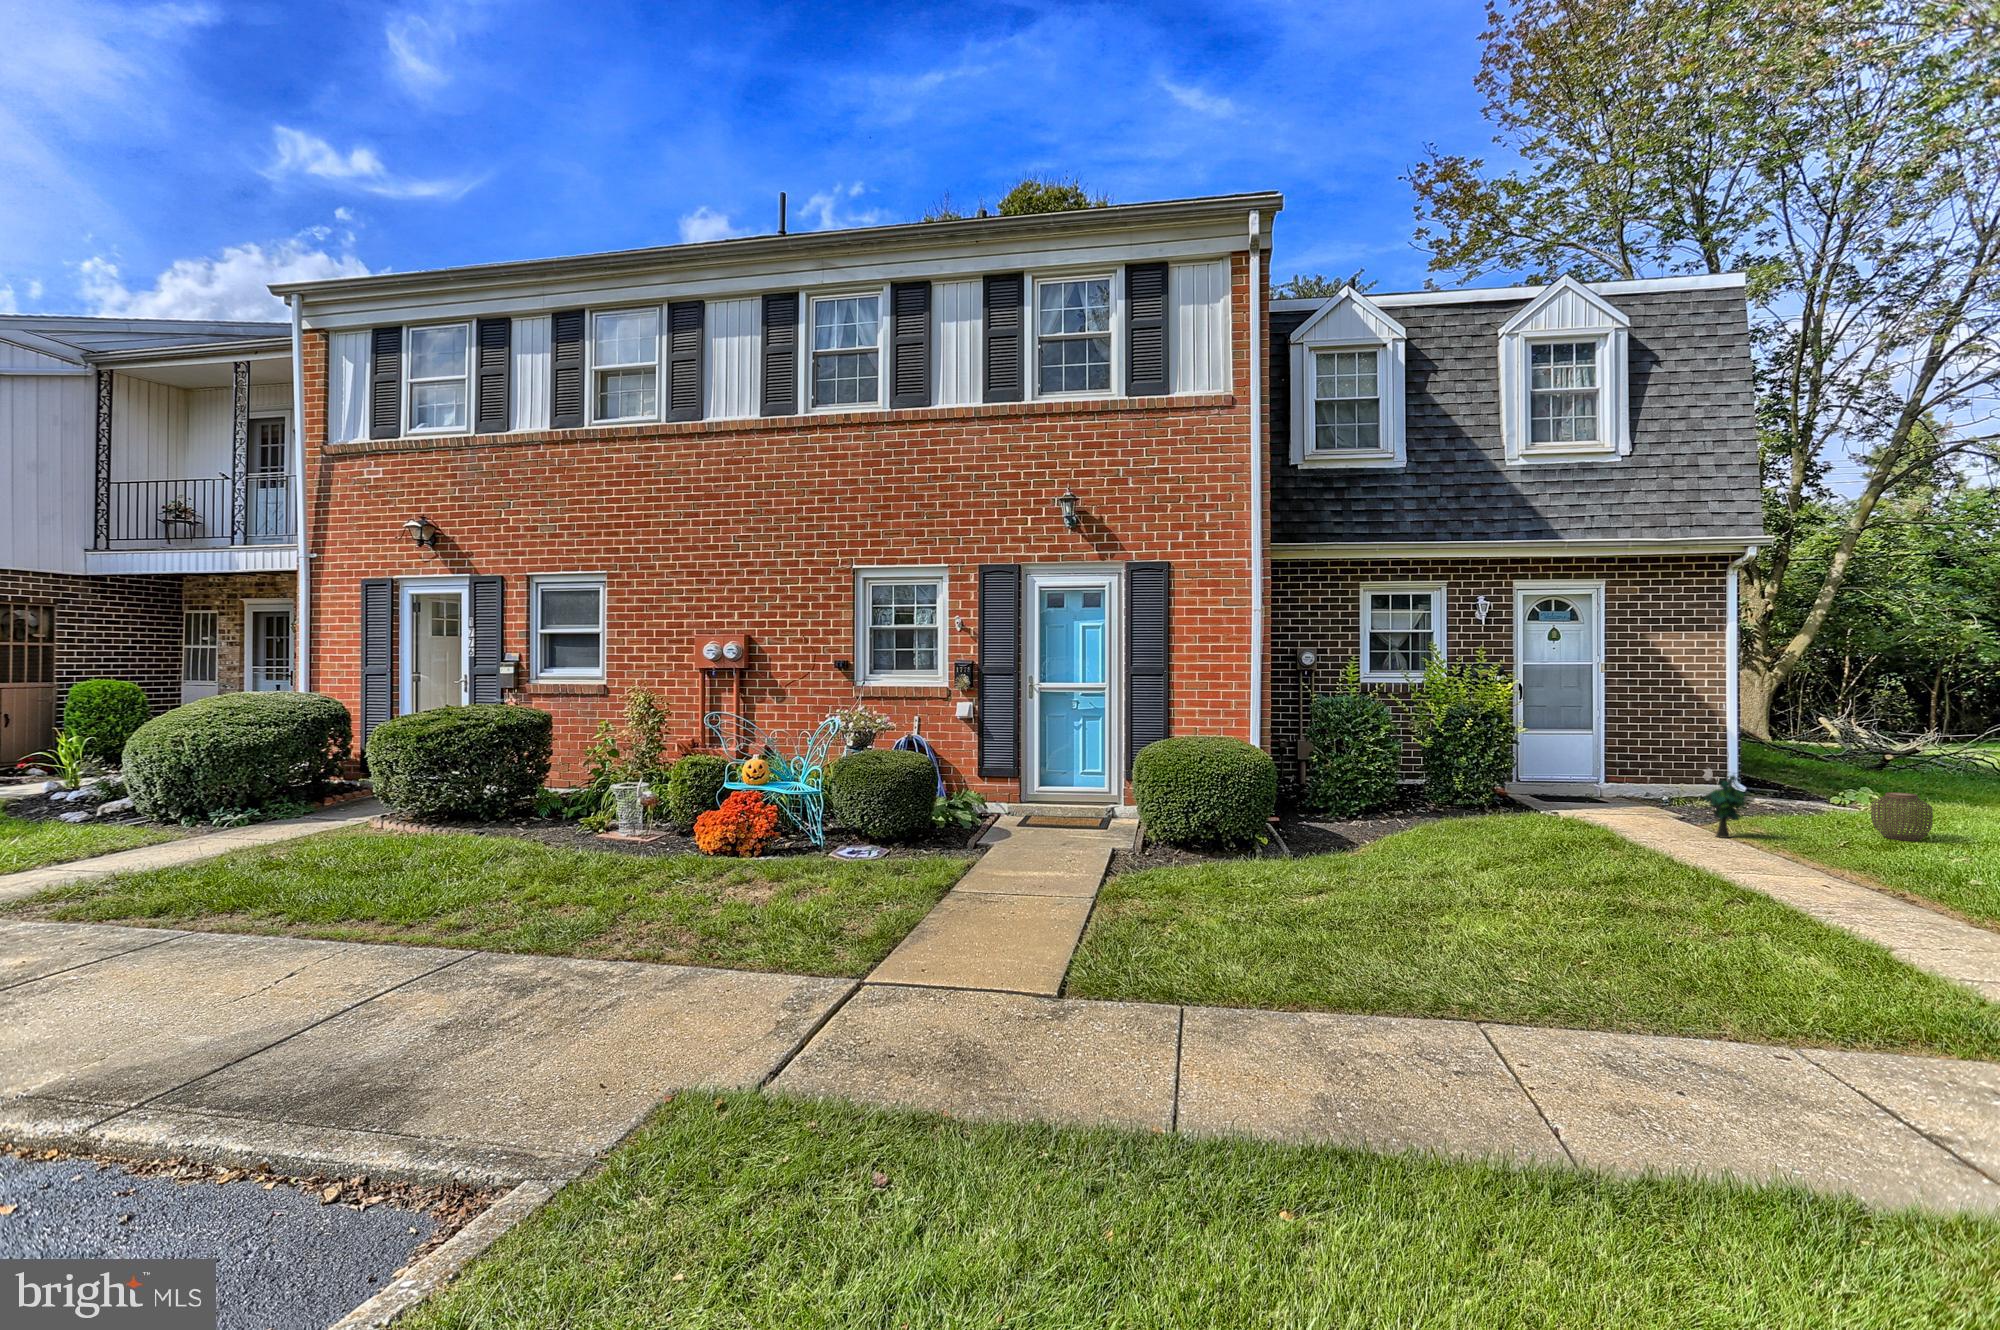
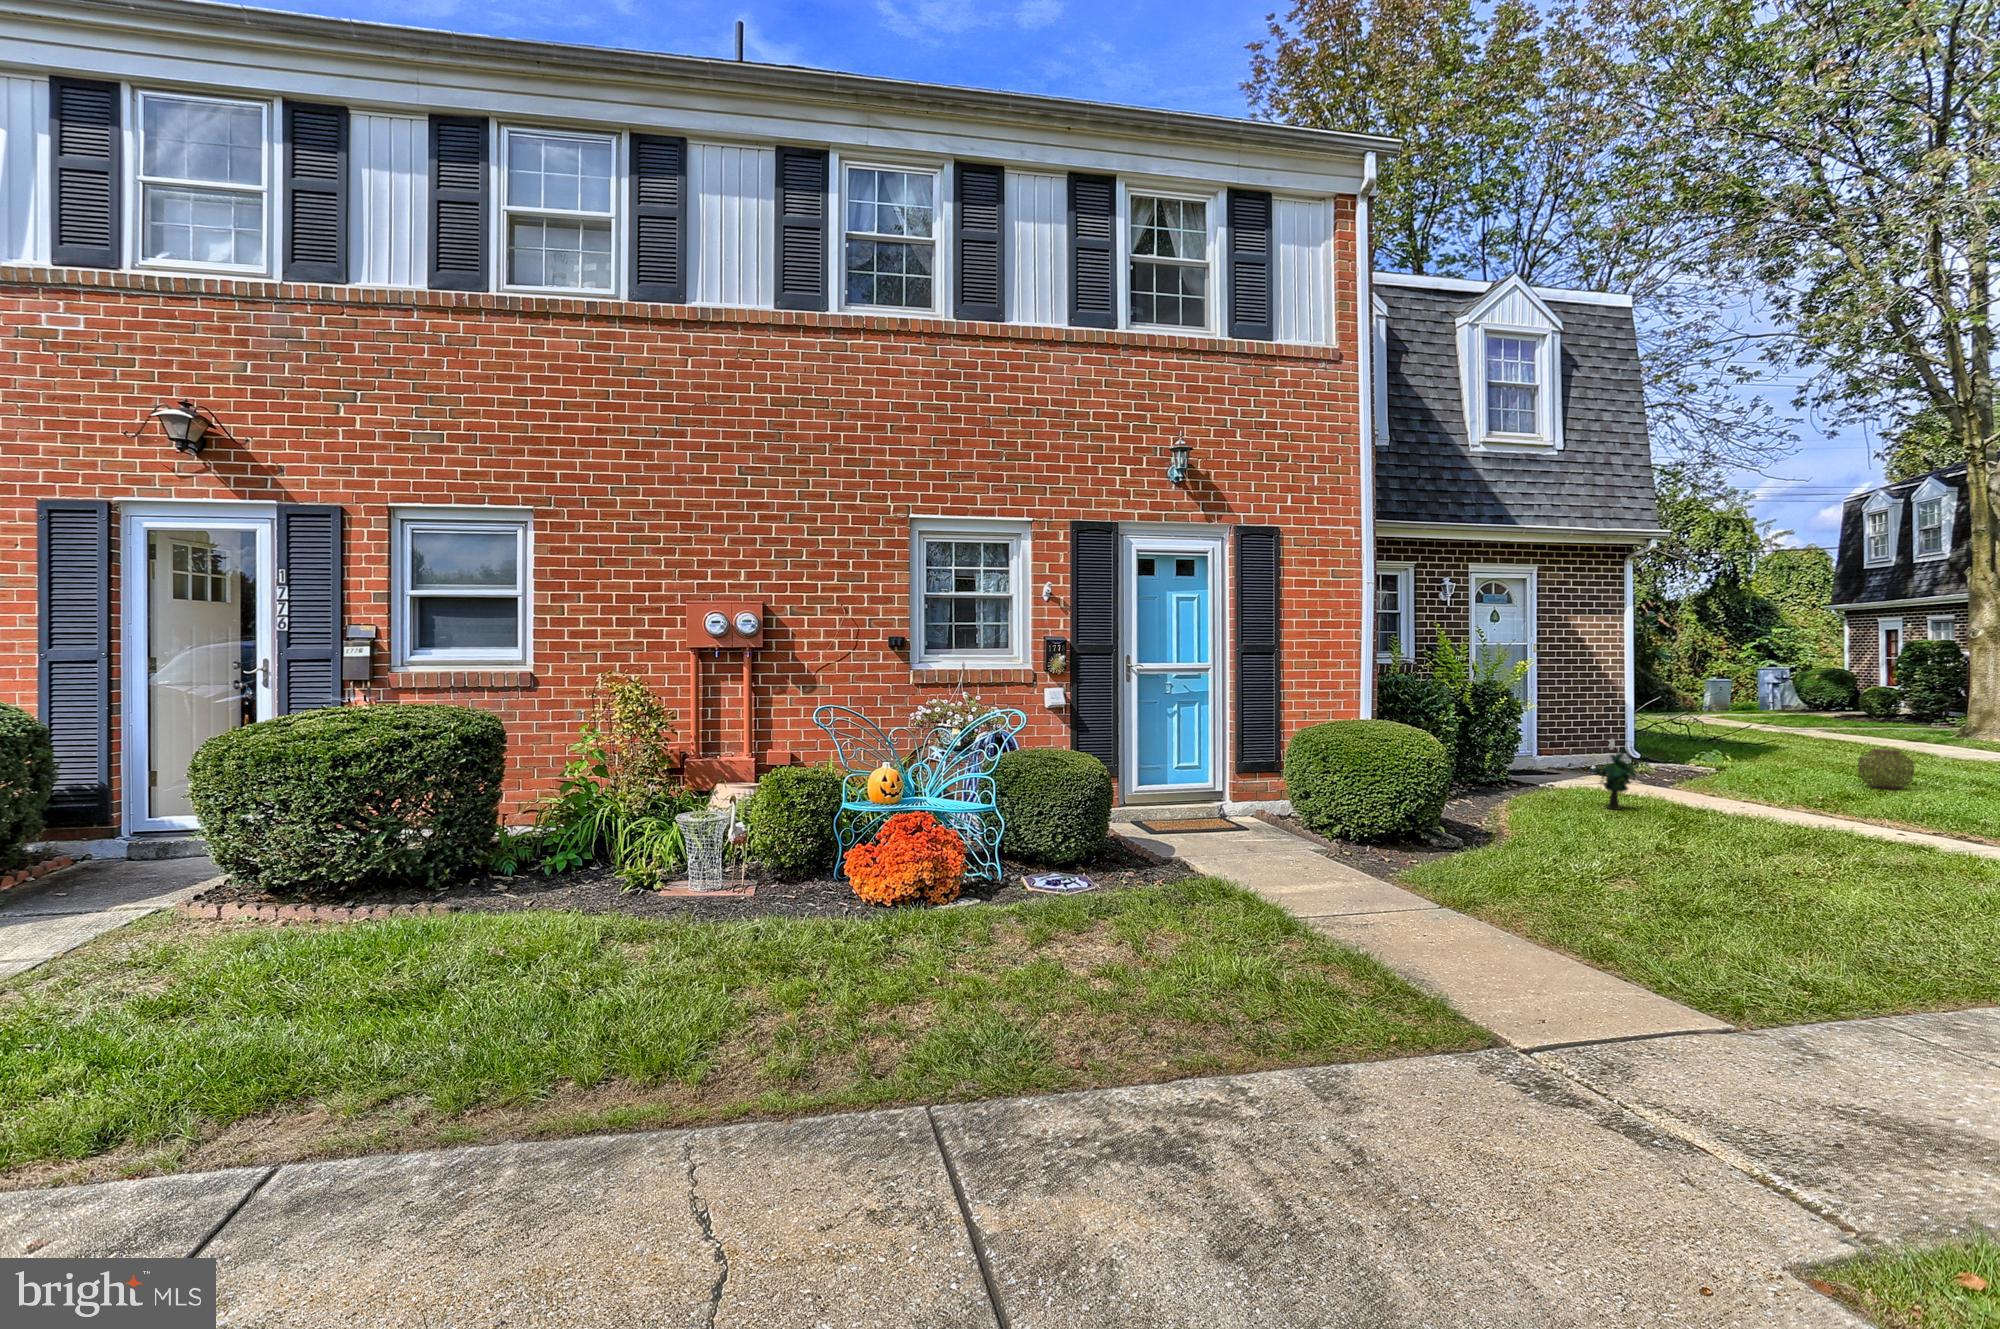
decorative plant: present [1704,776,1747,838] -> present [1595,750,1635,810]

